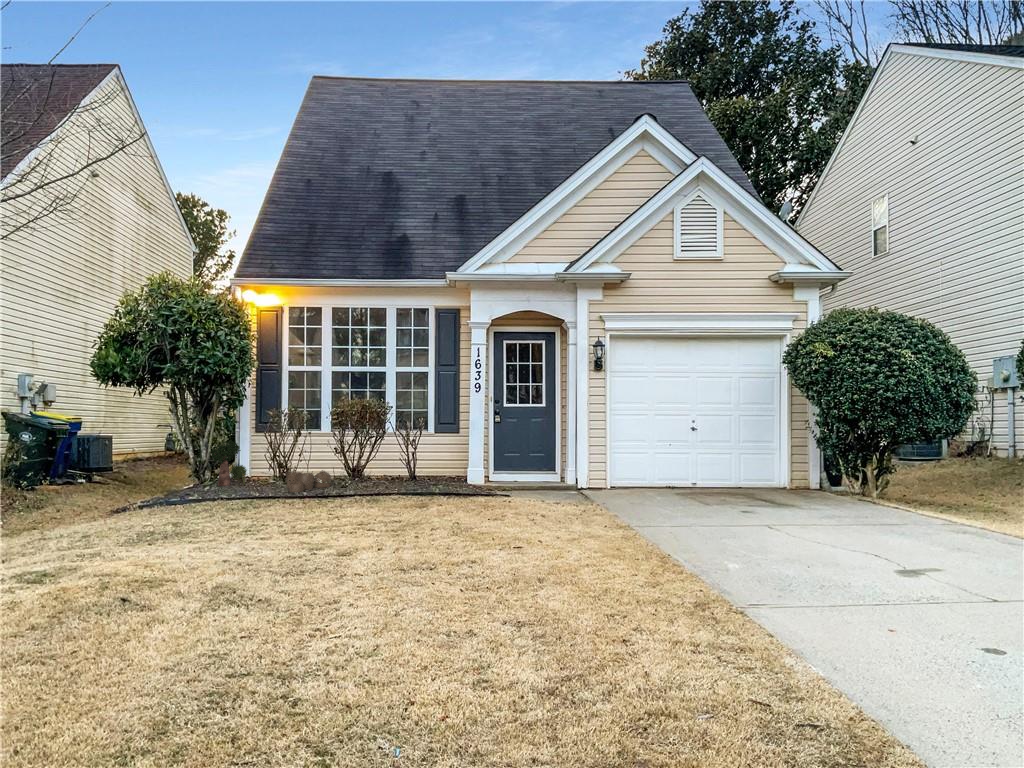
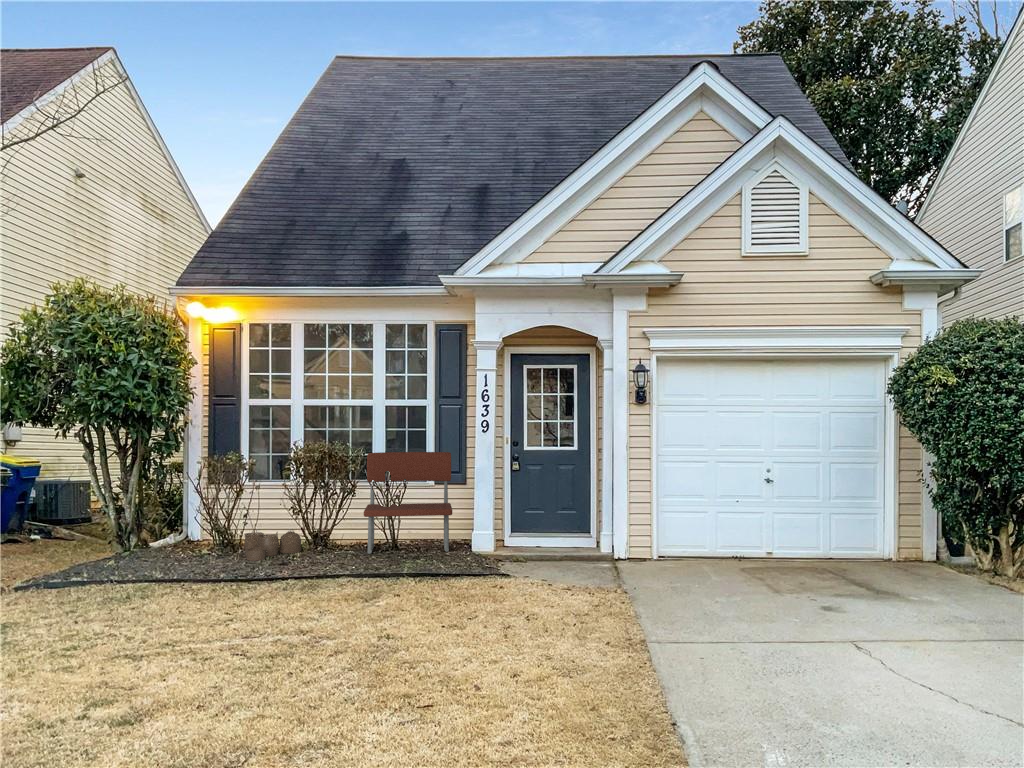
bench: none [382,410,452,488] -> present [364,452,452,554]
potted plant: present [211,440,247,486] -> none [153,492,199,550]

